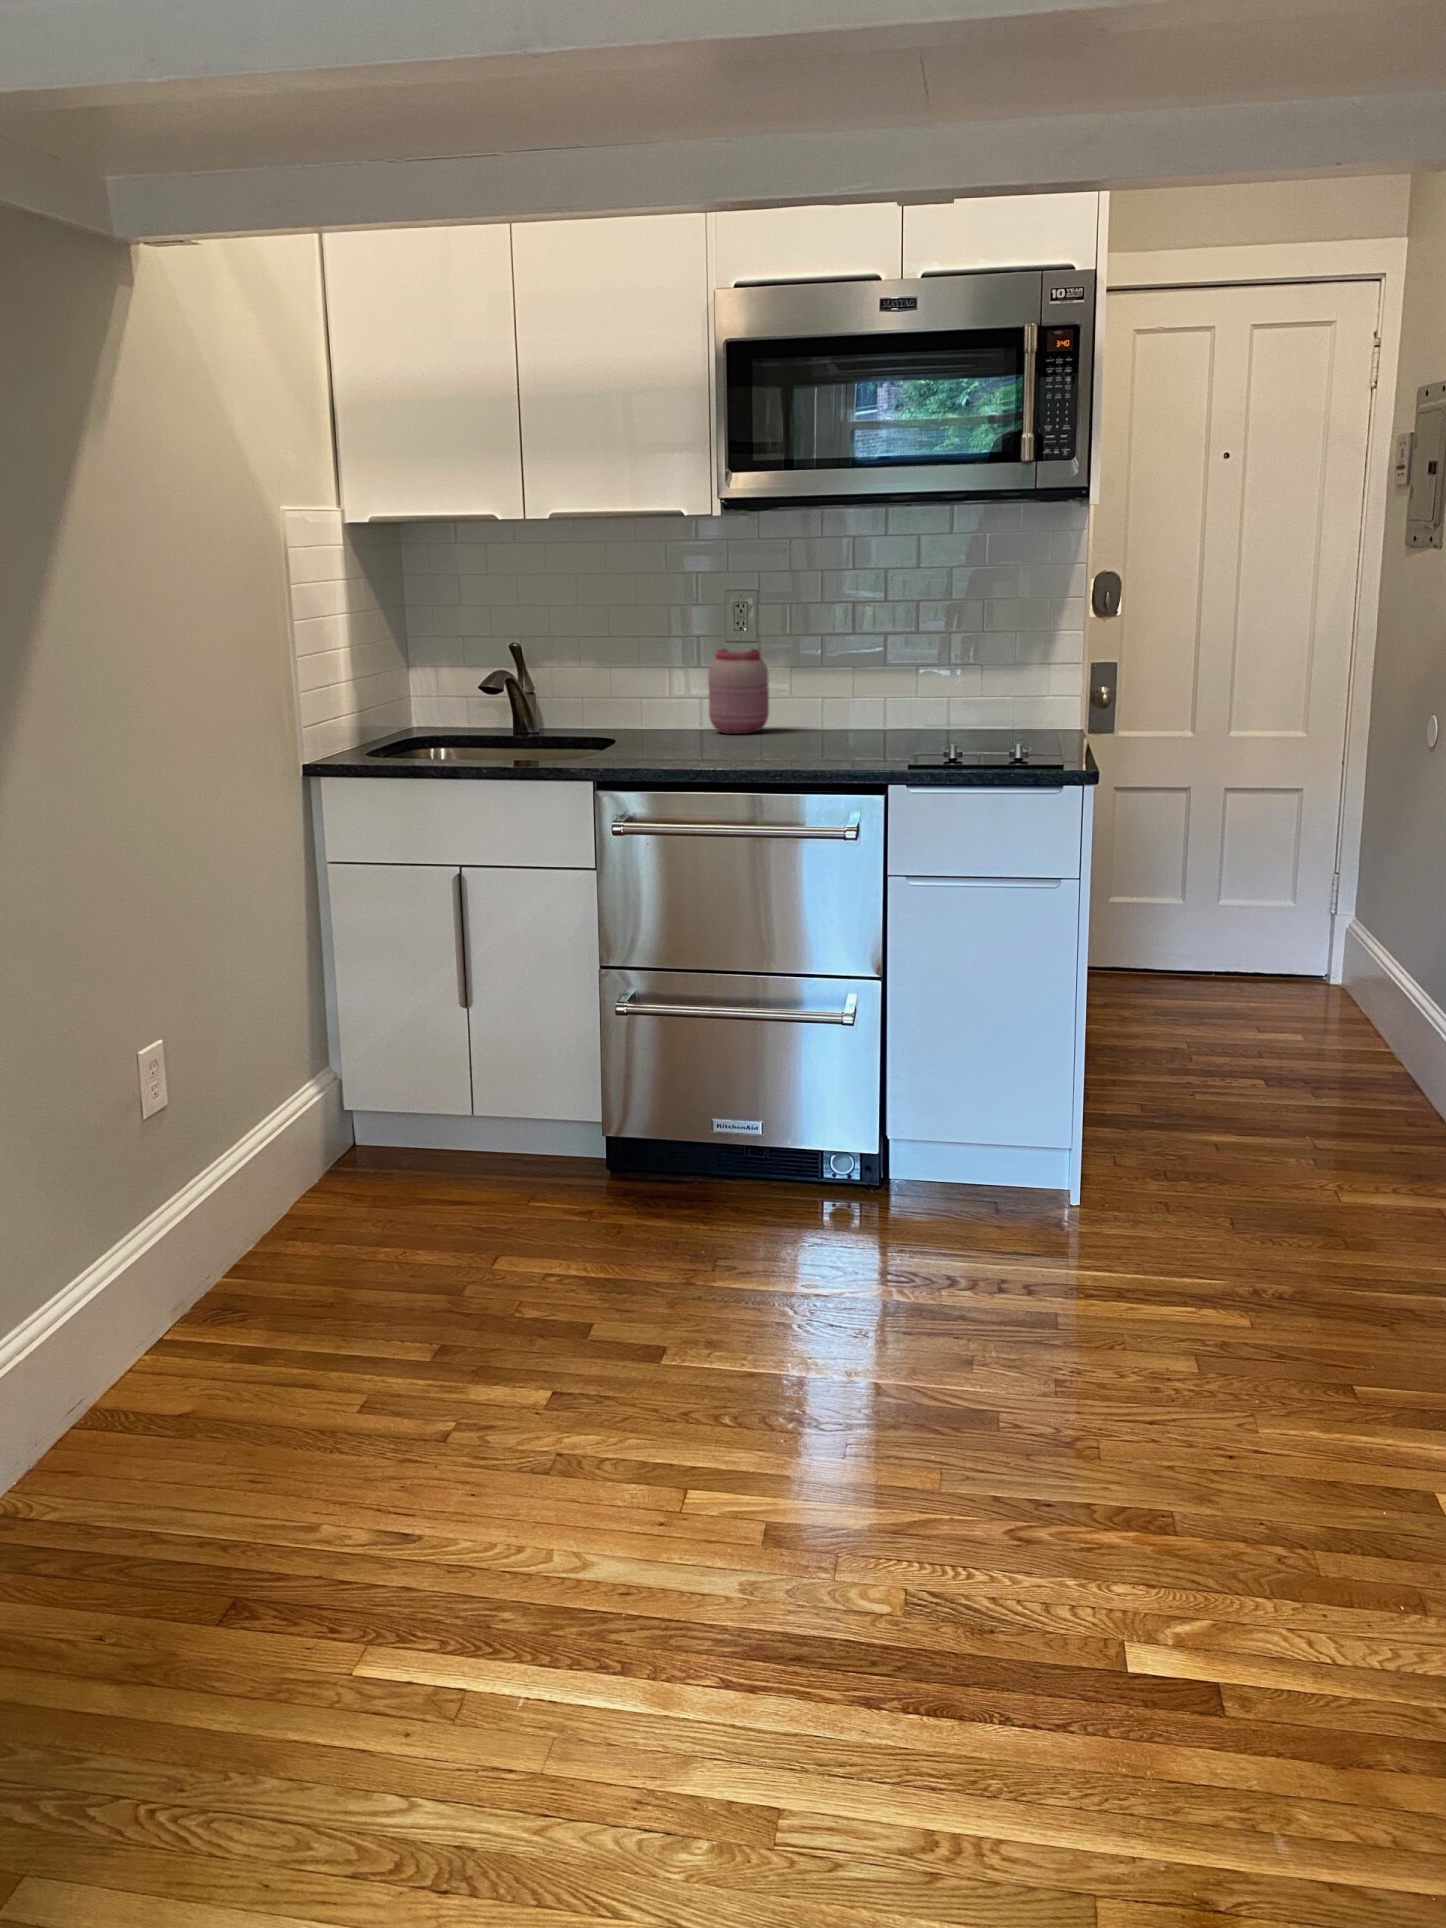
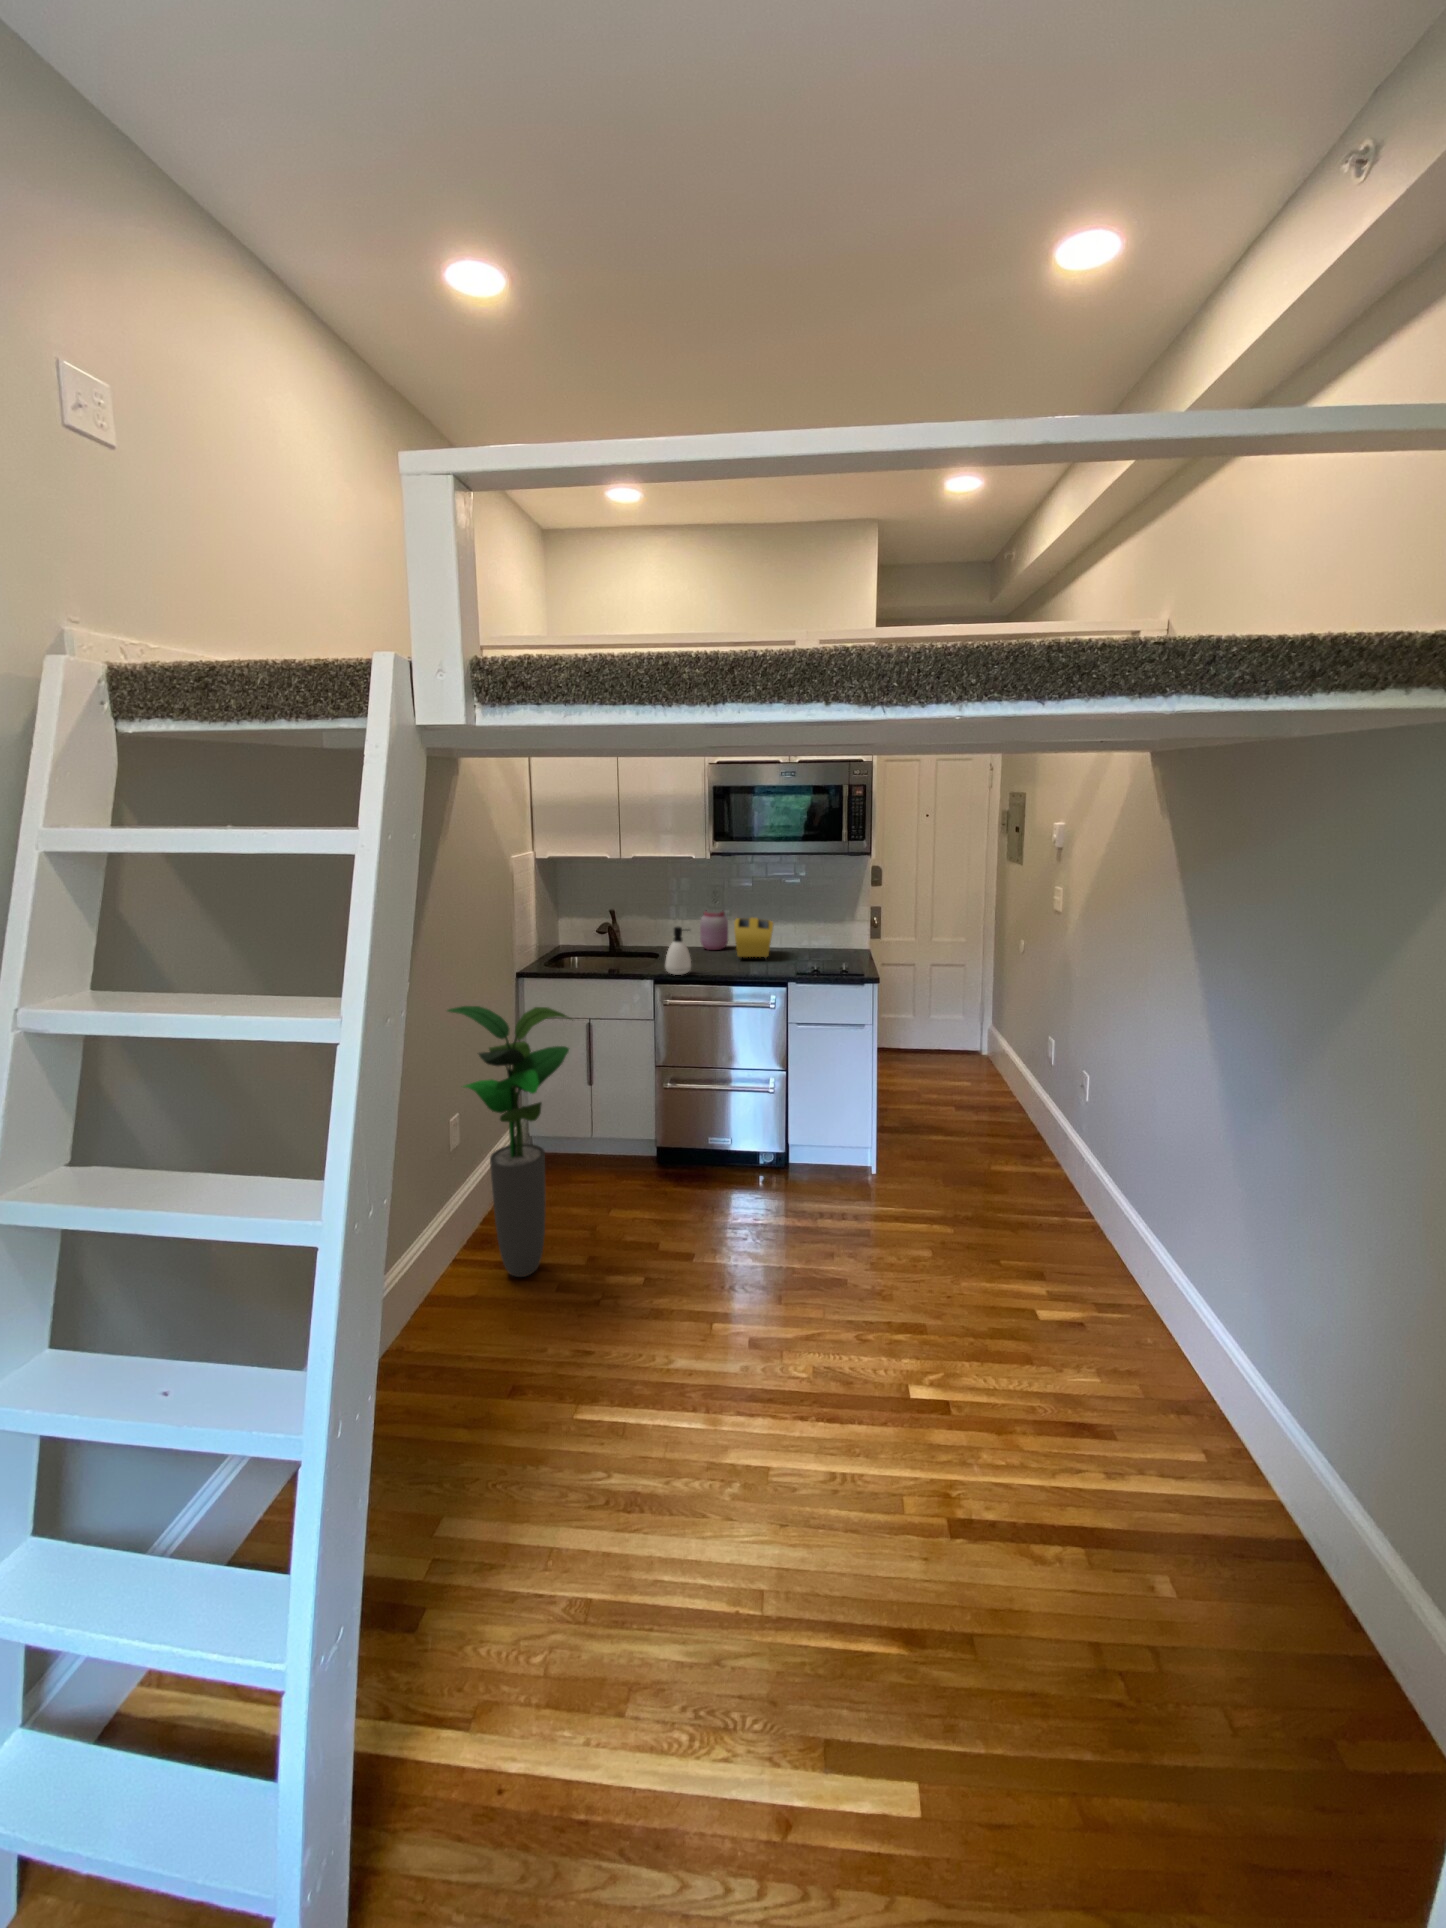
toaster: none [776,656,863,748] -> present [734,918,773,960]
soap dispenser: none [619,660,676,766] -> present [665,927,691,975]
potted plant: none [108,795,390,1379] -> present [447,1006,570,1277]

